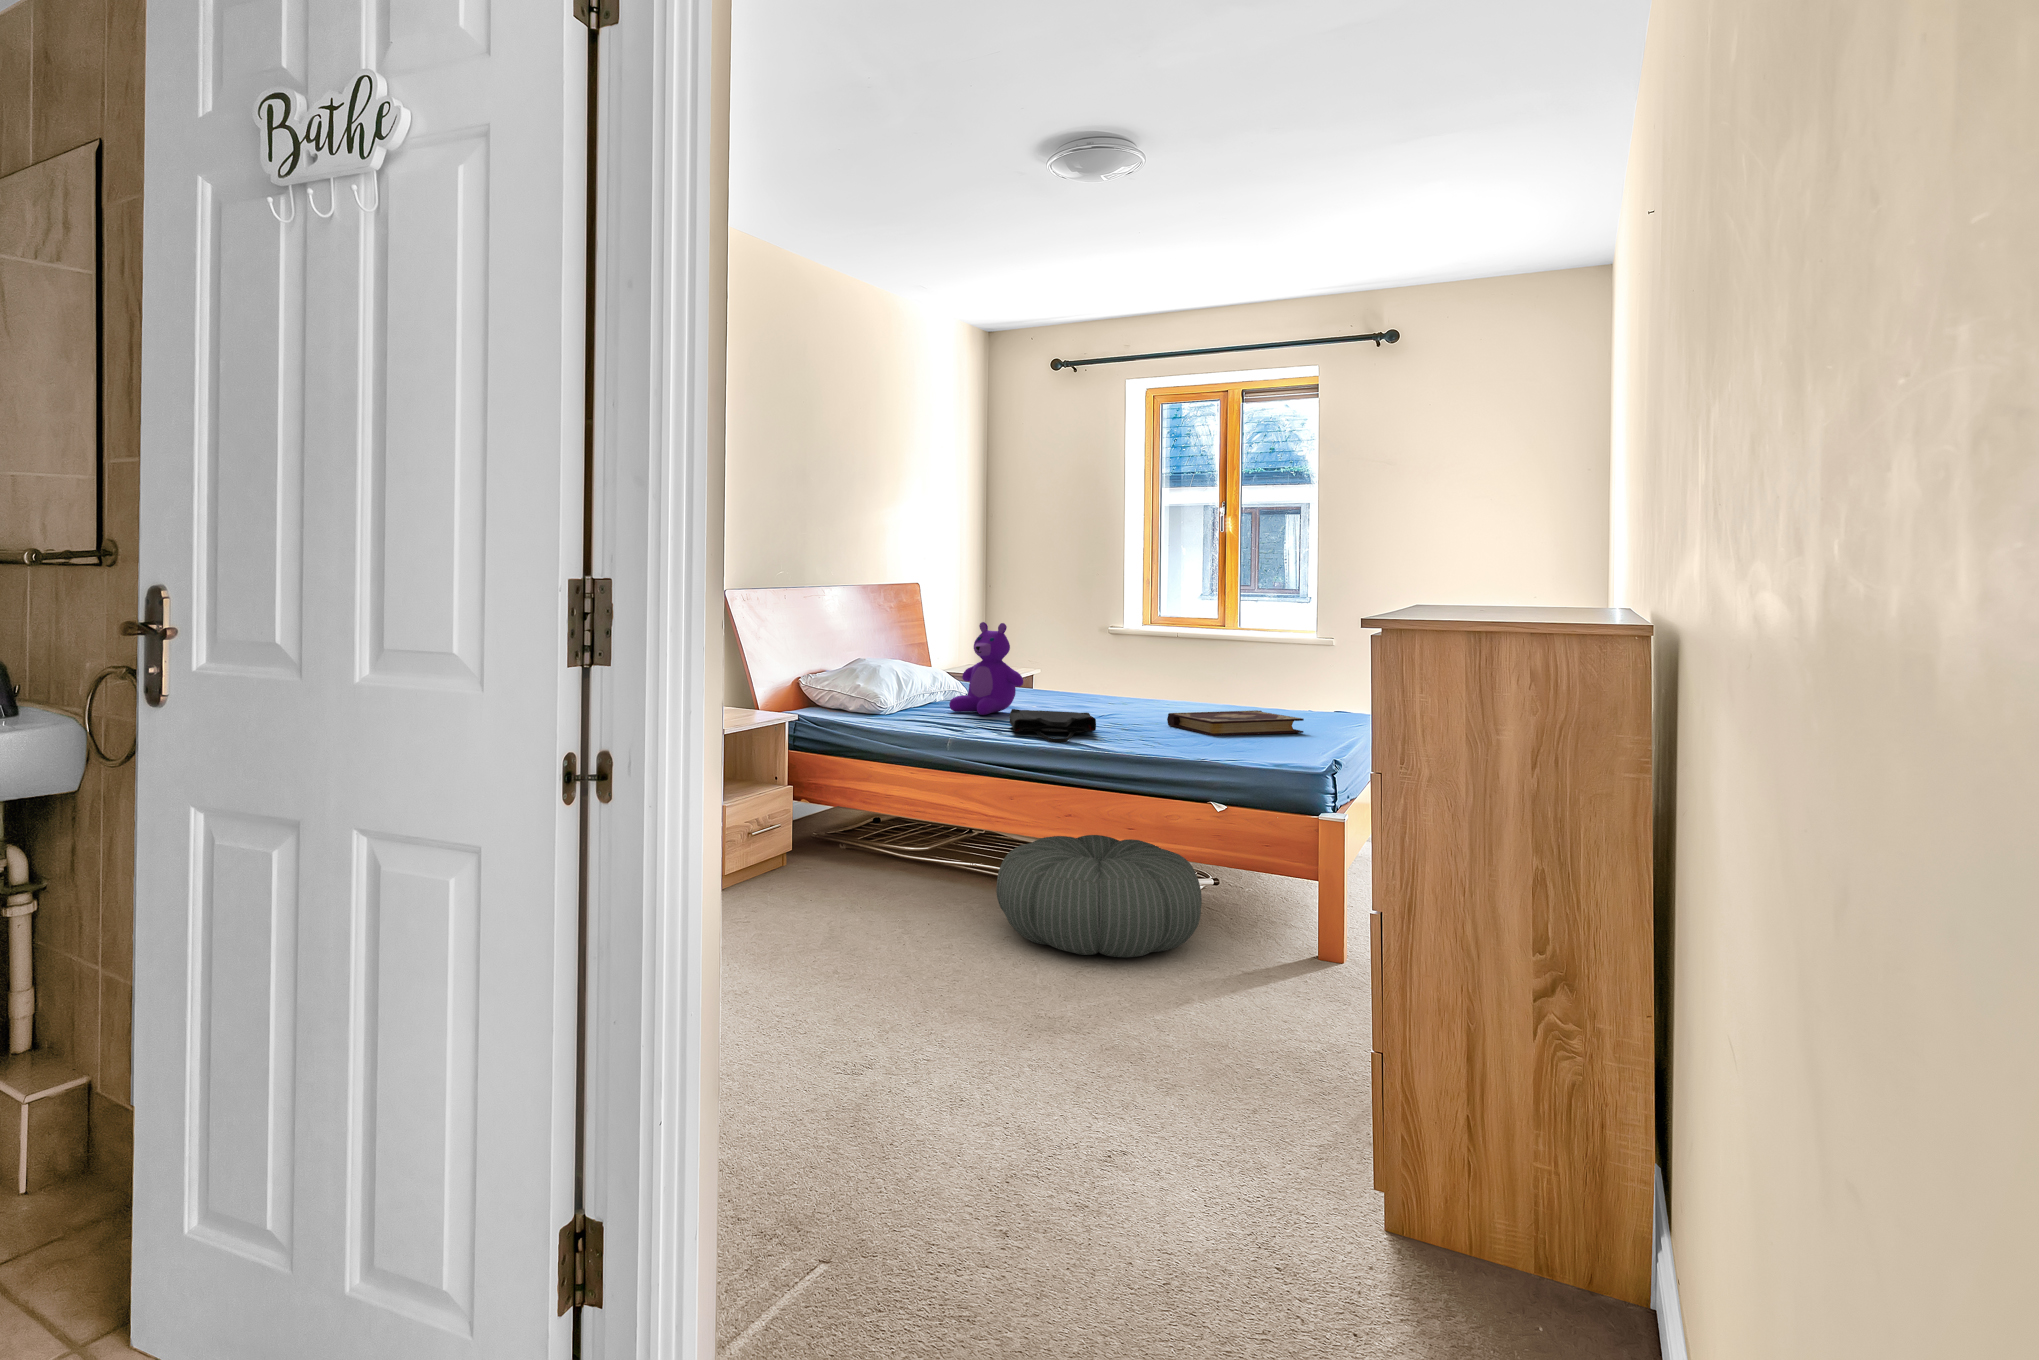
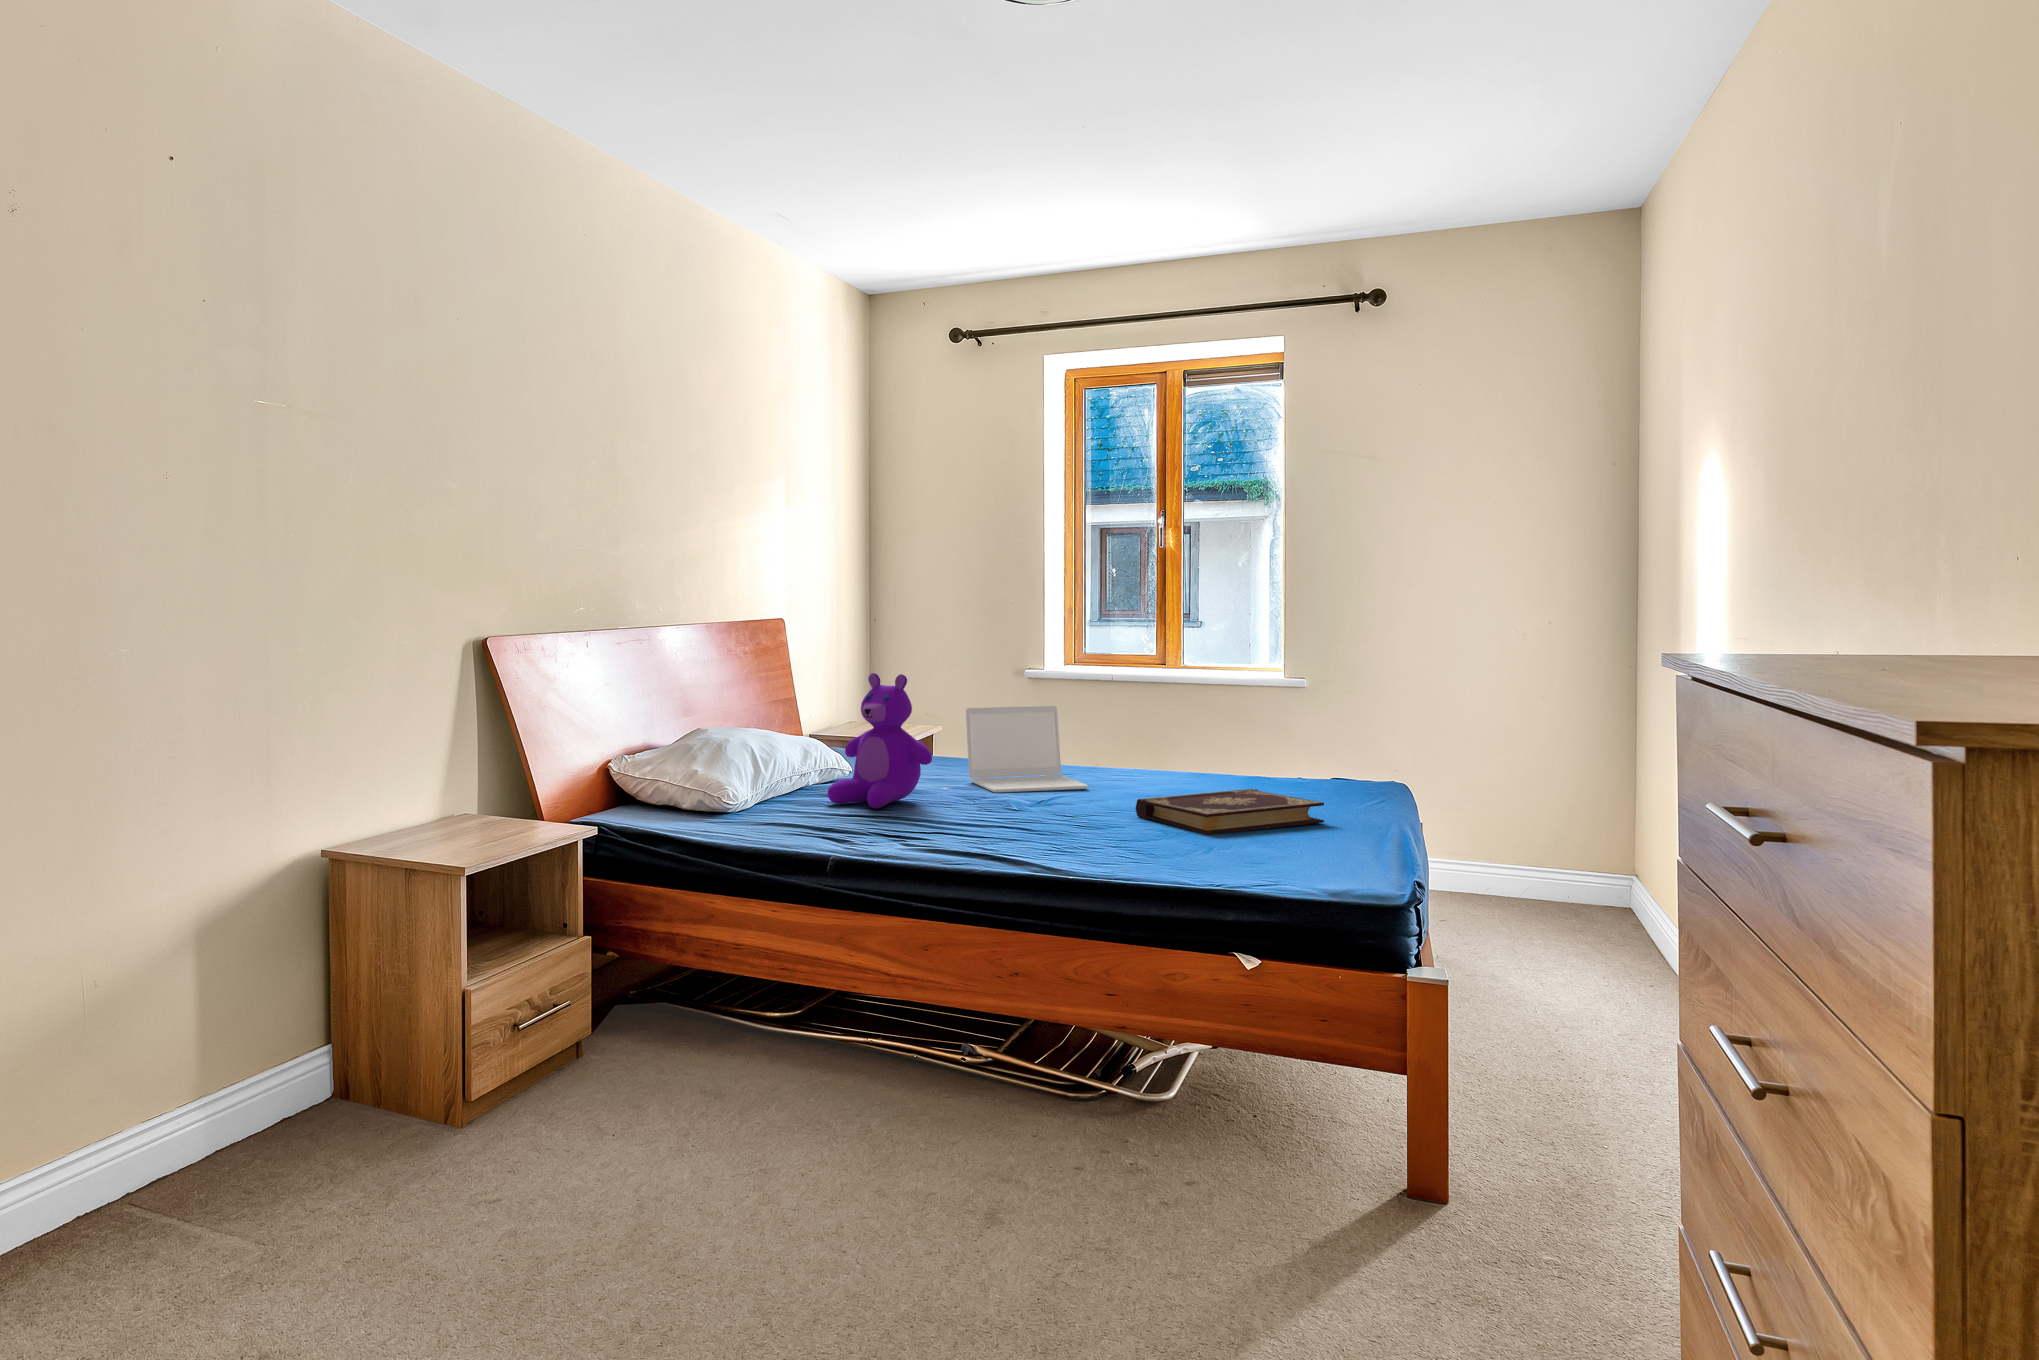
laptop: none [1053,651,1141,710] -> present [966,706,1088,792]
tote bag: present [1009,709,1096,743] -> none [918,804,1049,864]
pouf: present [996,835,1202,957] -> none [912,1008,1241,1240]

